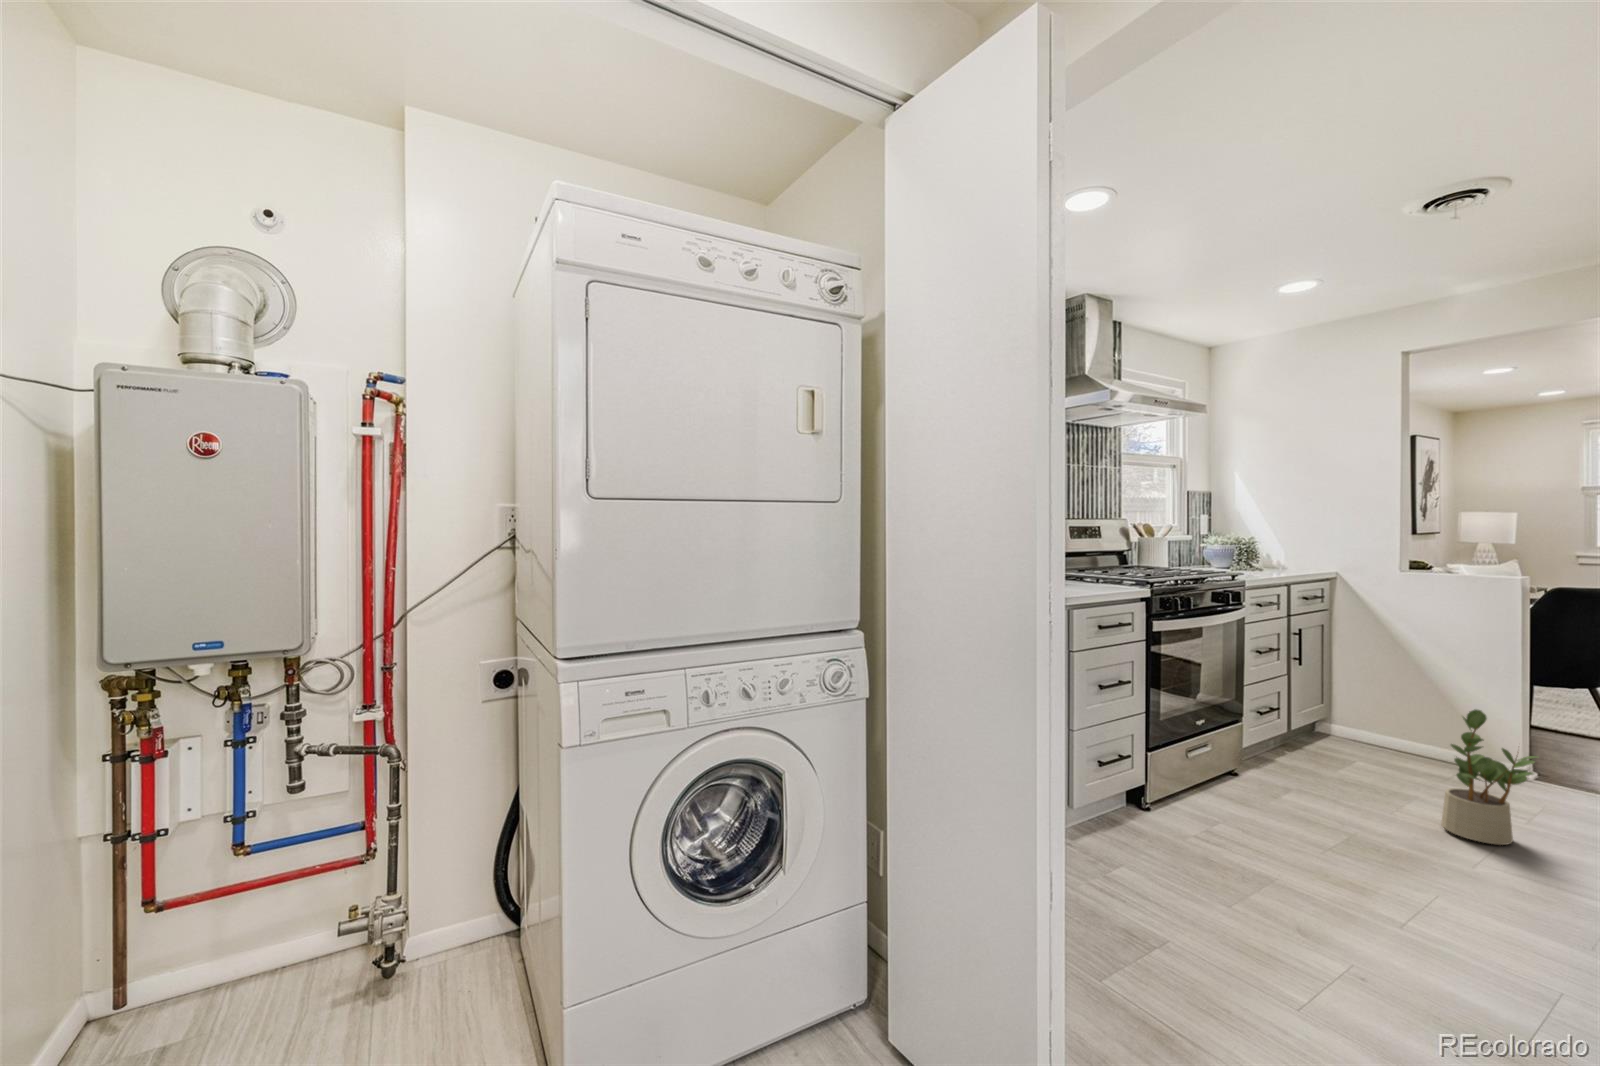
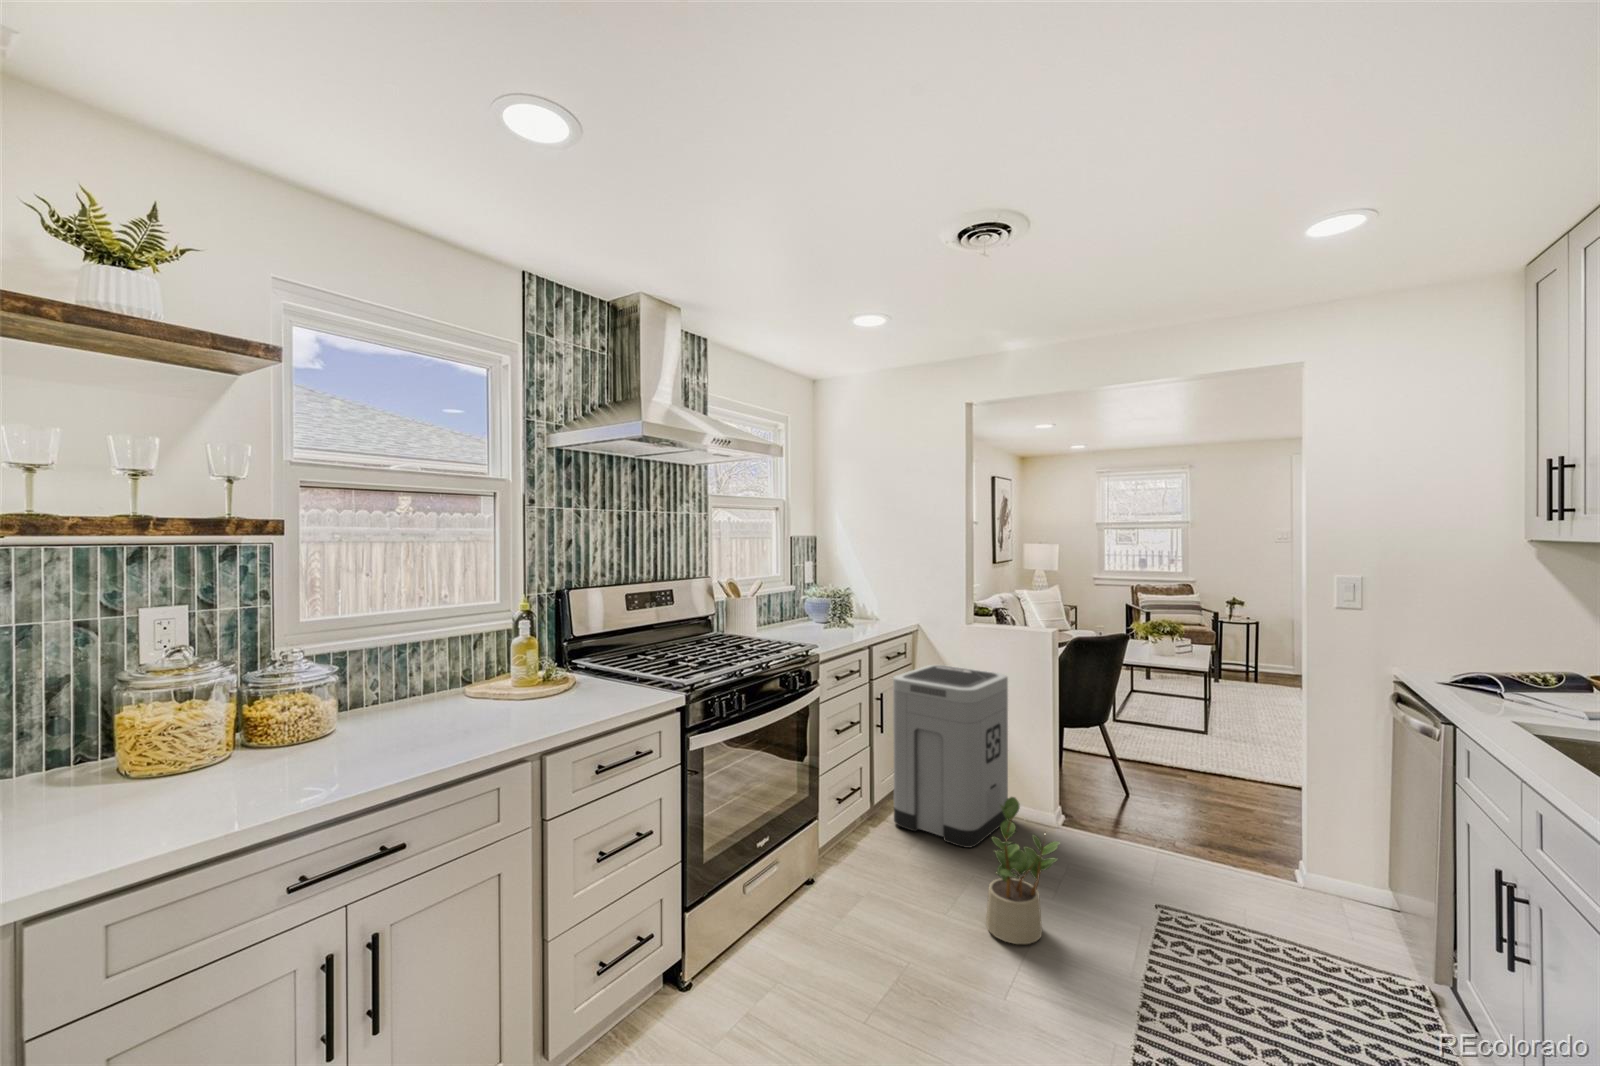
trash can: none [1311,611,1455,778] -> present [893,665,1008,848]

